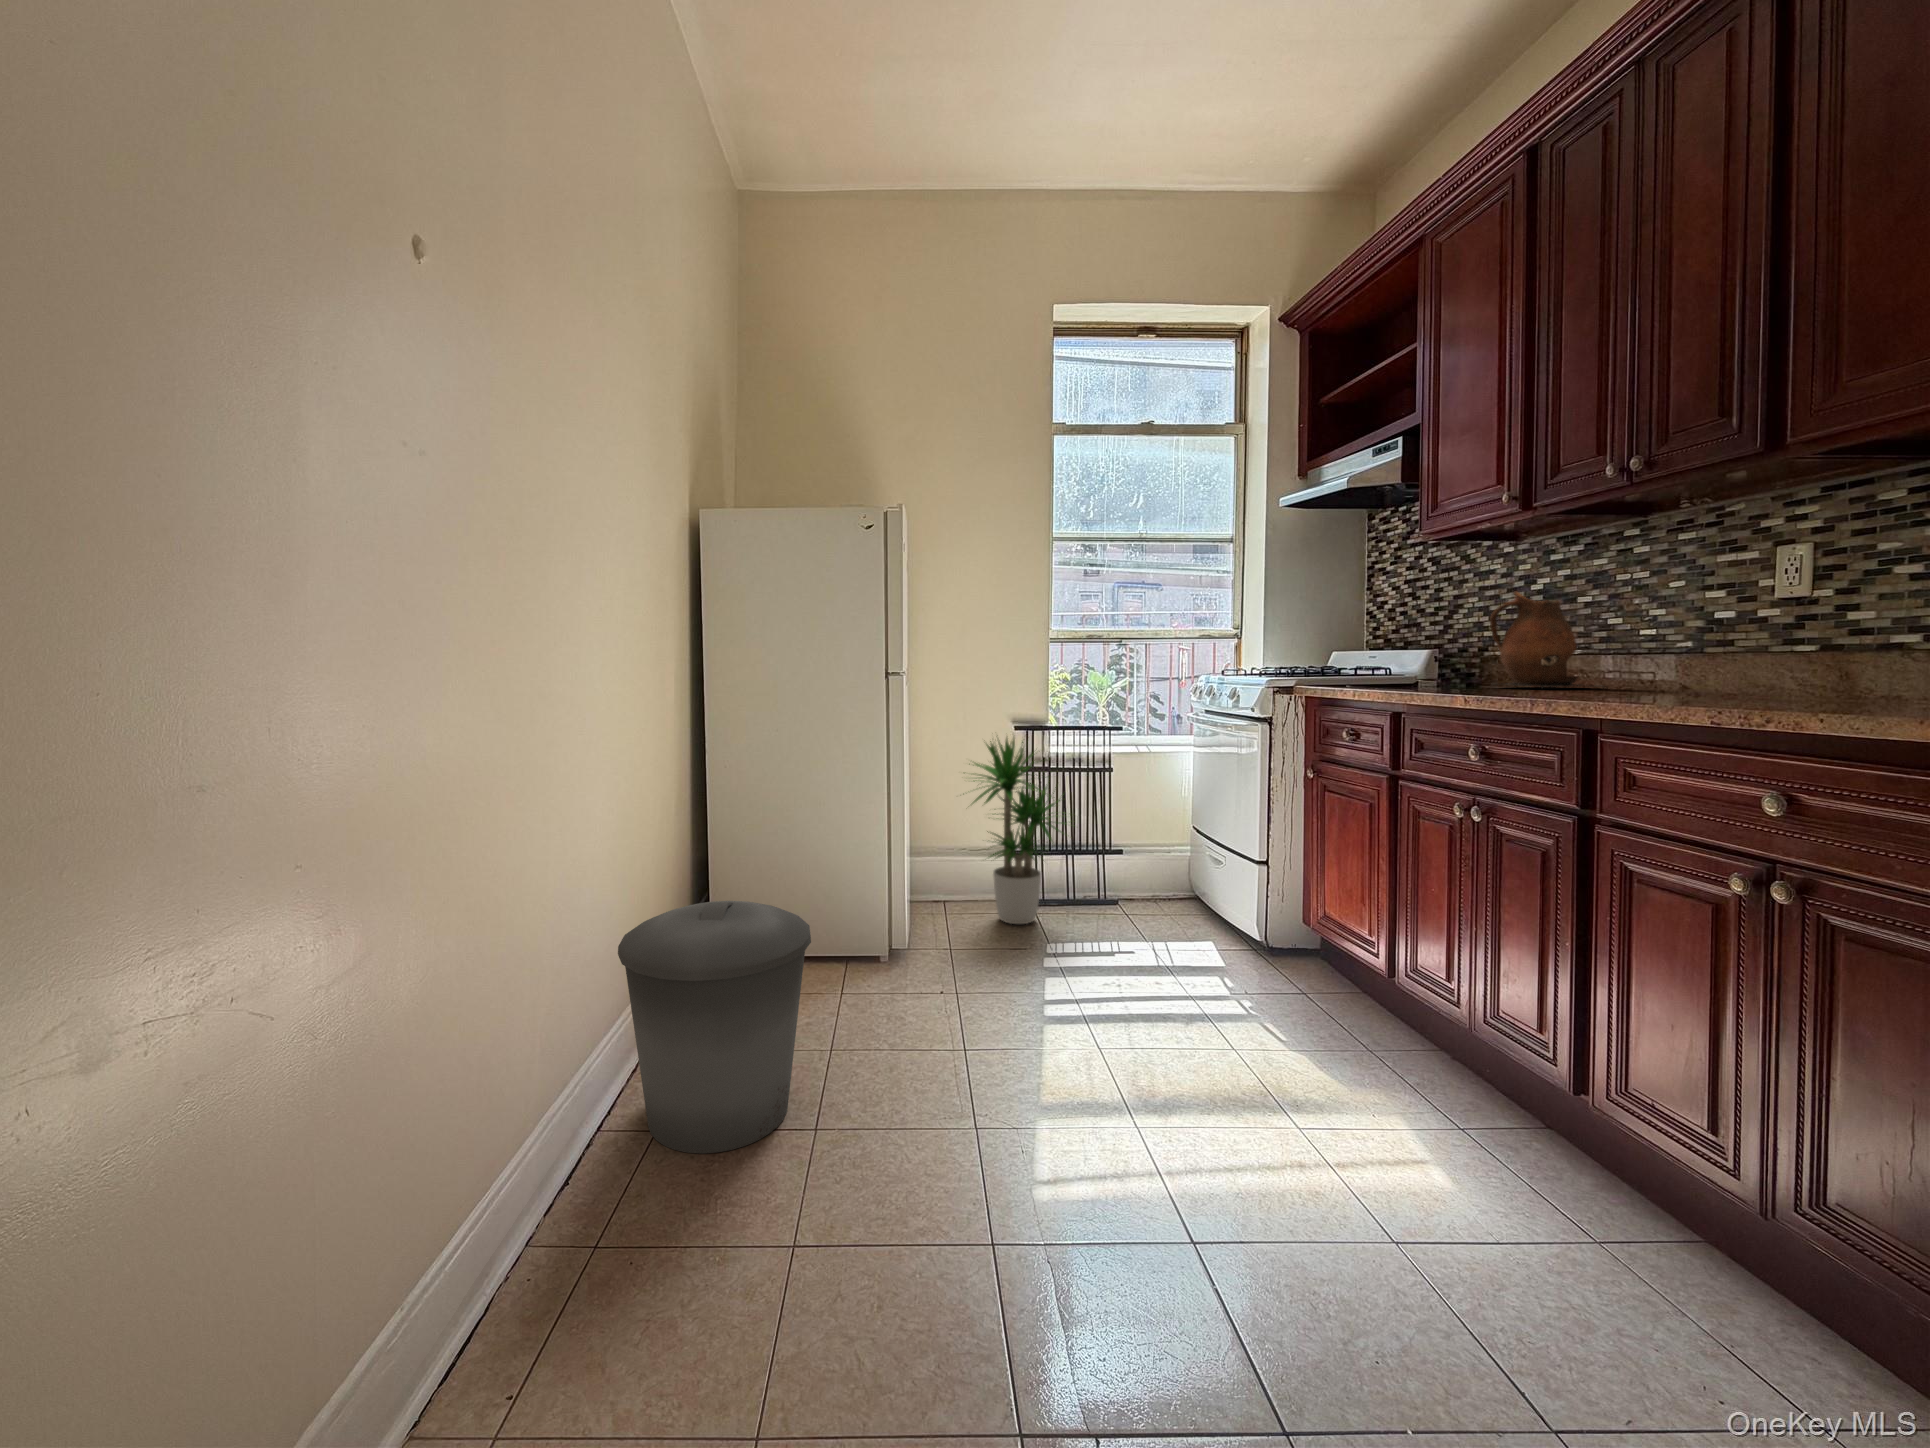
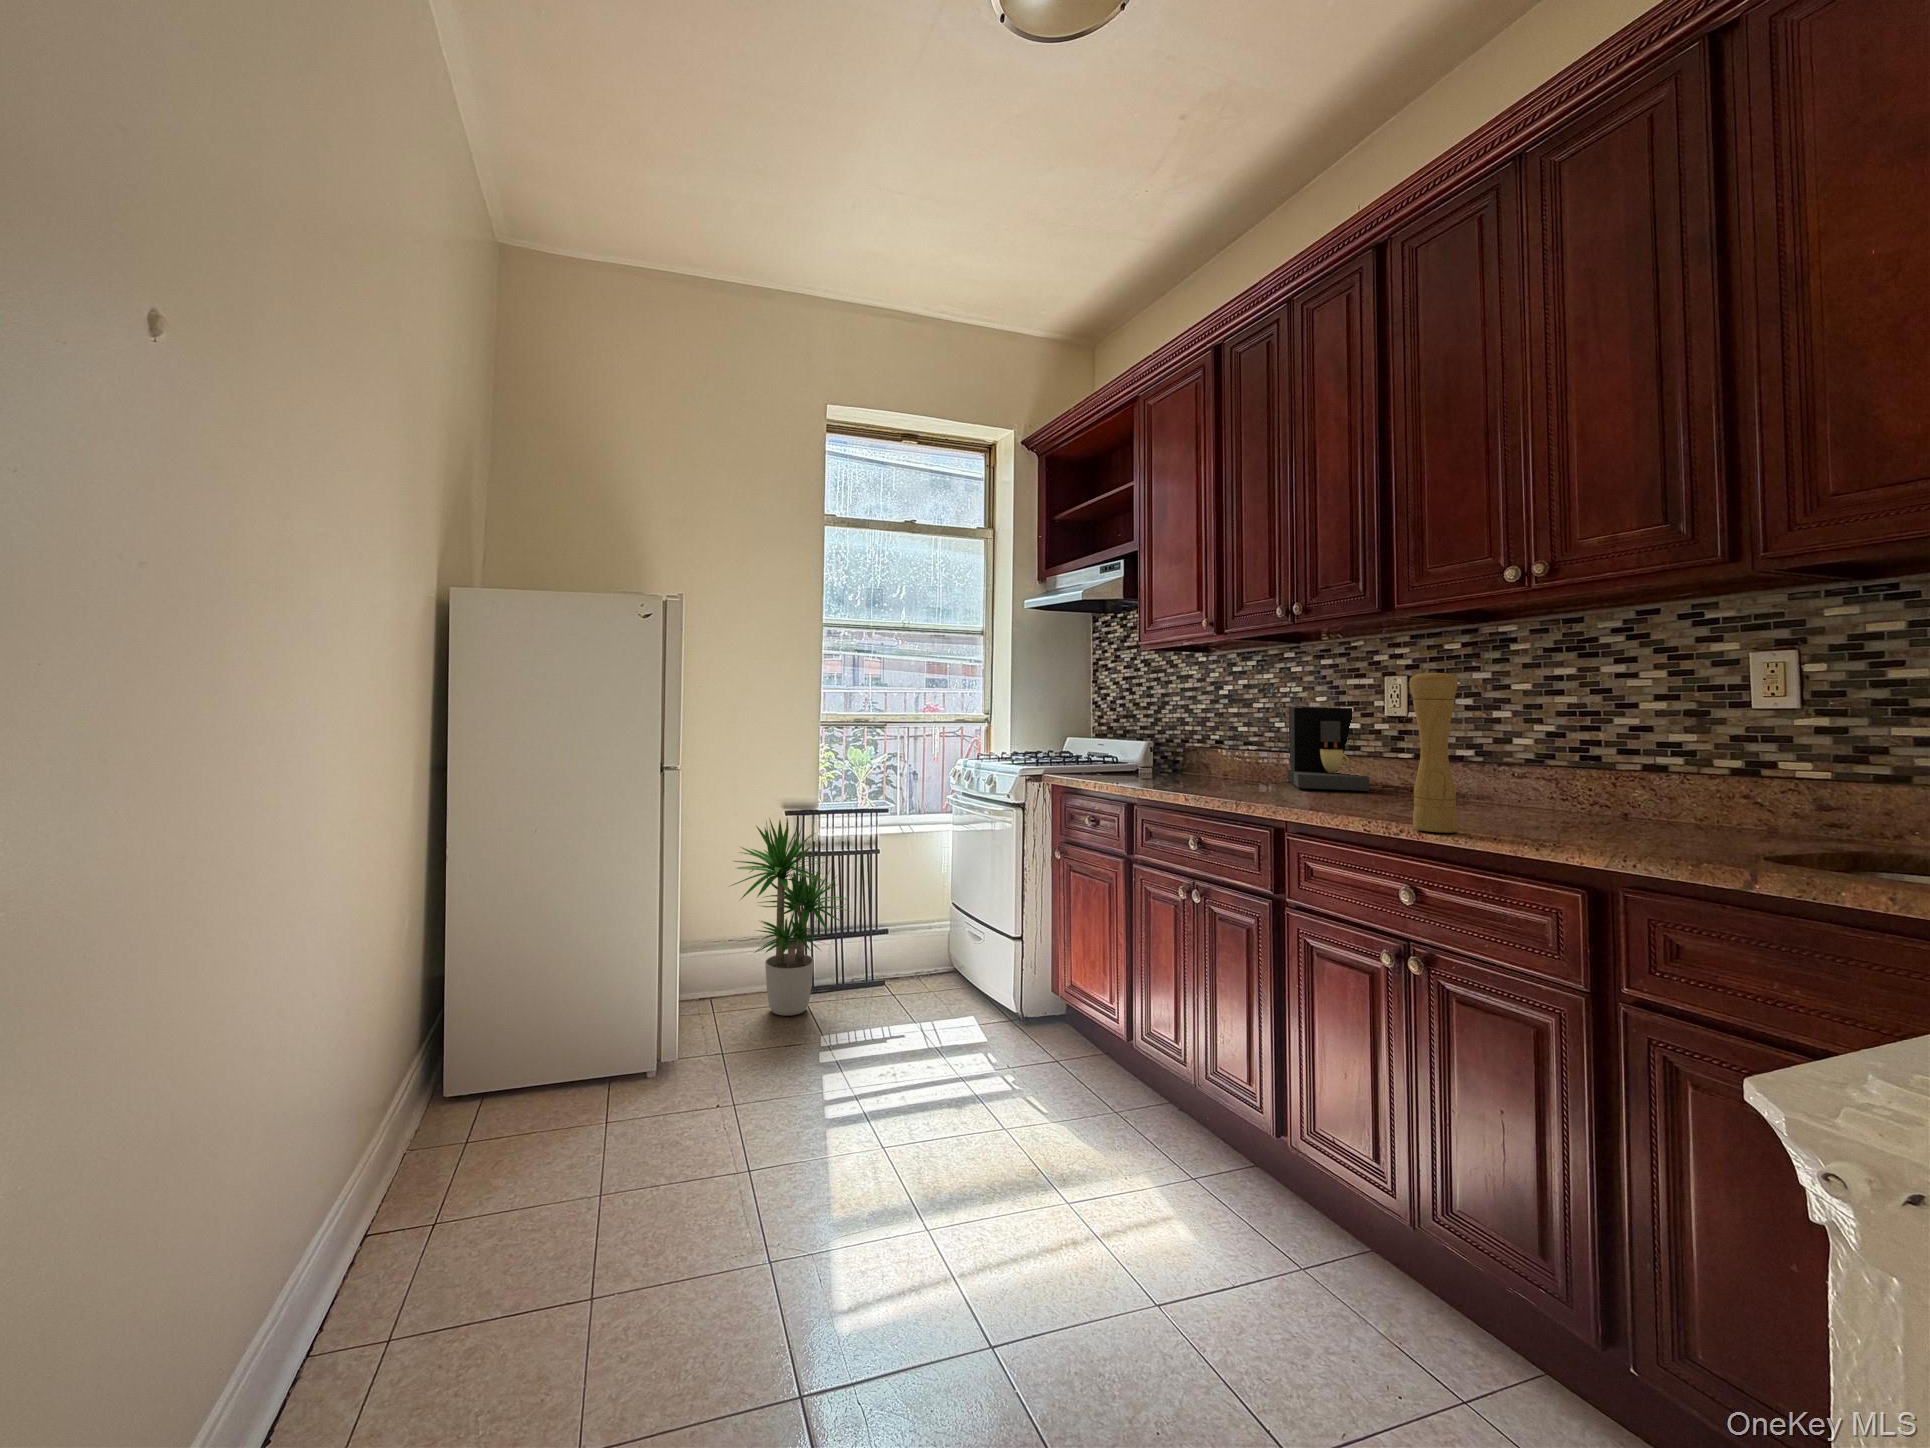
pepper mill: none [1783,508,1868,722] -> present [1410,670,1458,833]
coffee maker: none [1626,591,1746,696] -> present [1288,707,1370,791]
ceramic pitcher: present [1490,592,1604,688] -> none [1191,696,1274,778]
trash can: present [618,901,811,1154] -> none [333,1045,584,1374]

